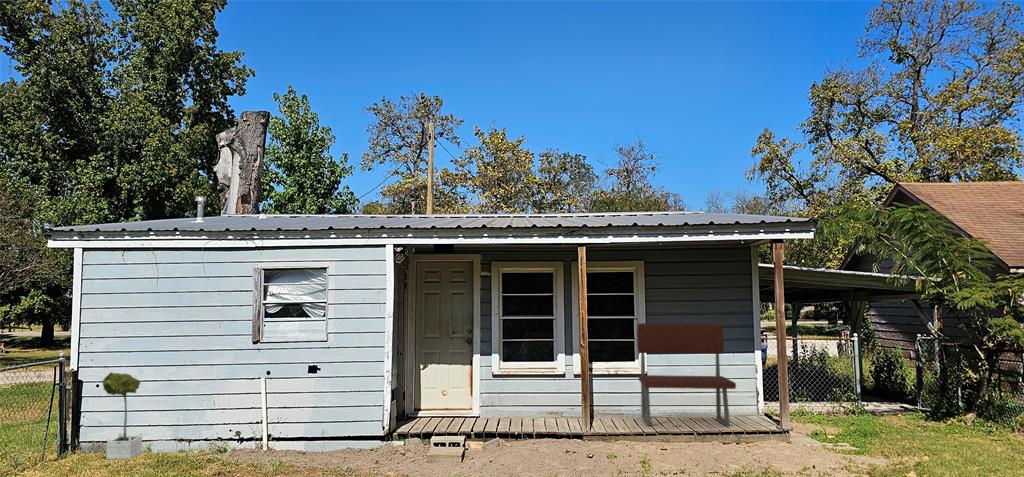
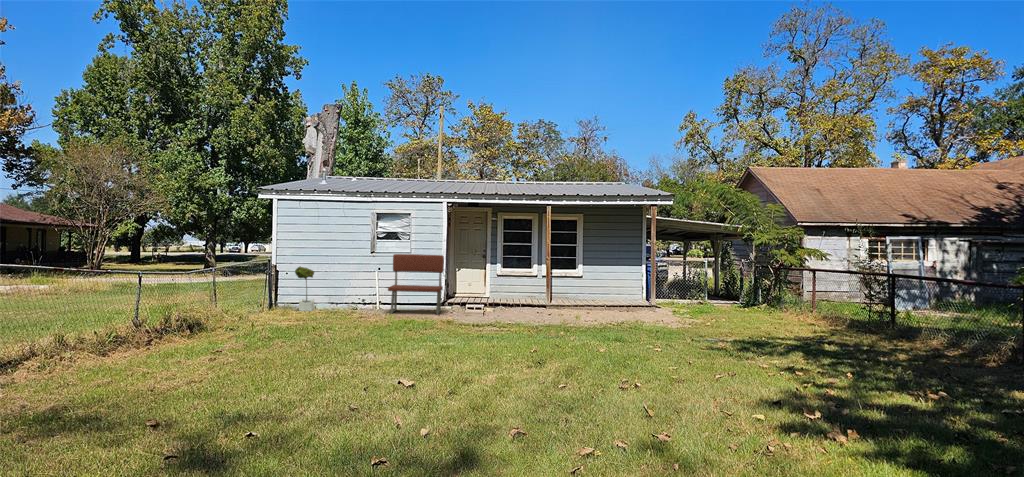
bench: present [637,323,736,427] -> present [388,254,444,314]

